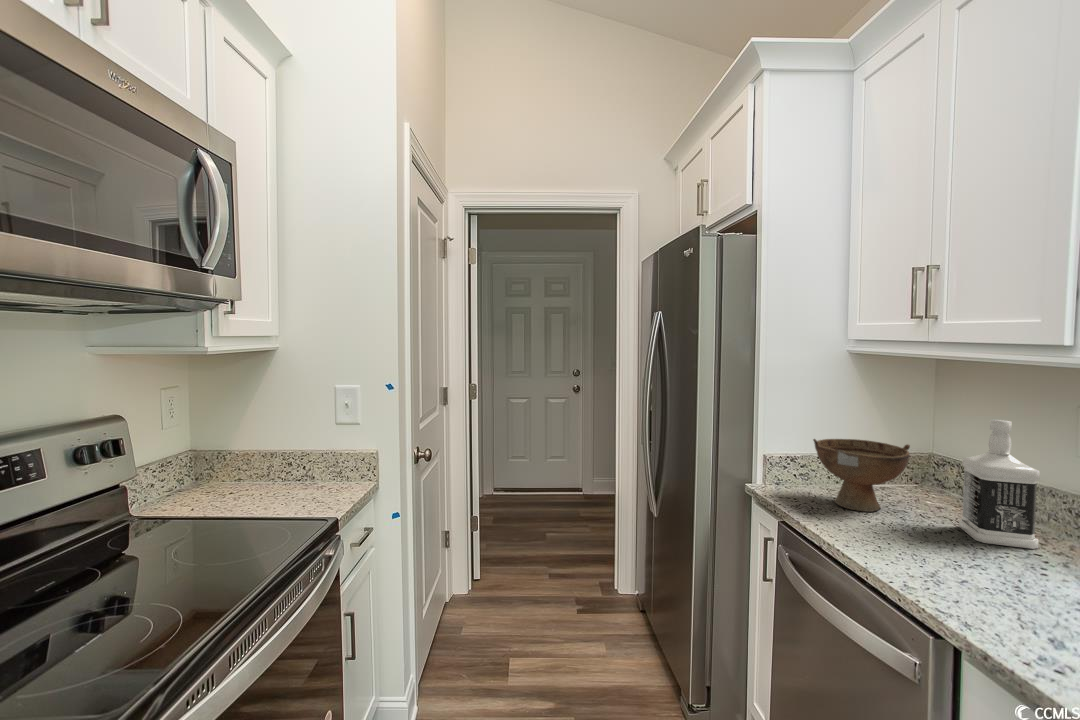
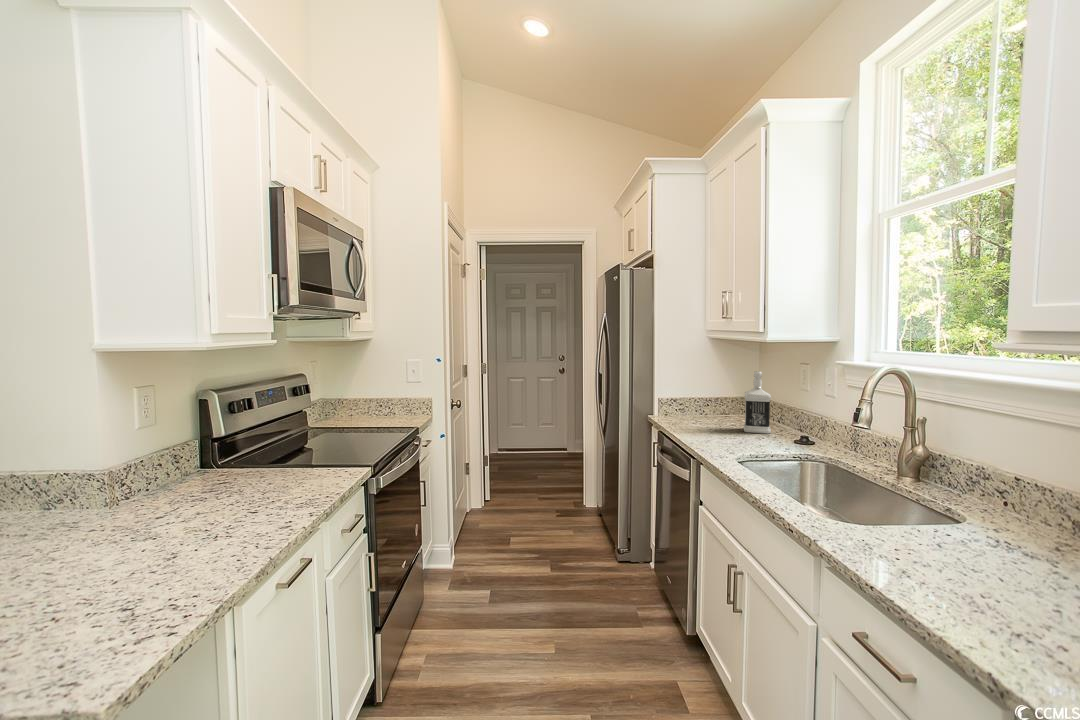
bowl: present [813,439,910,512] -> none [679,386,727,424]

